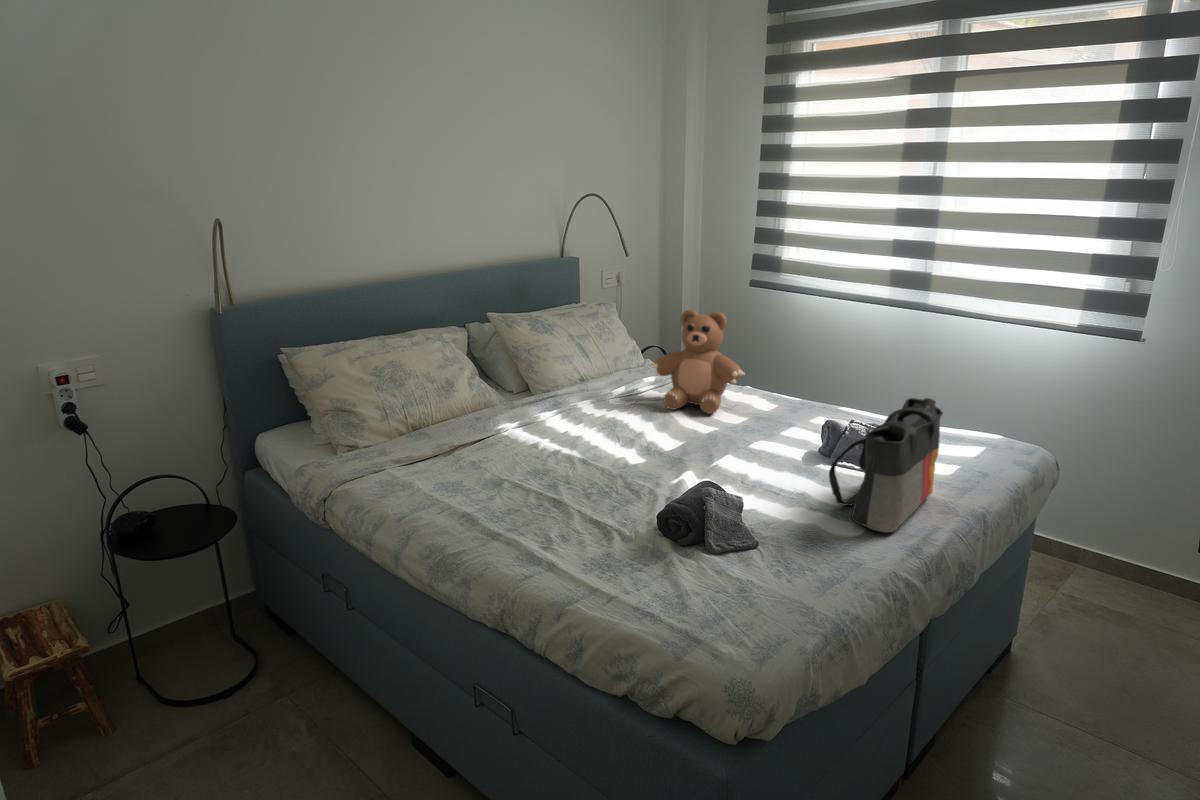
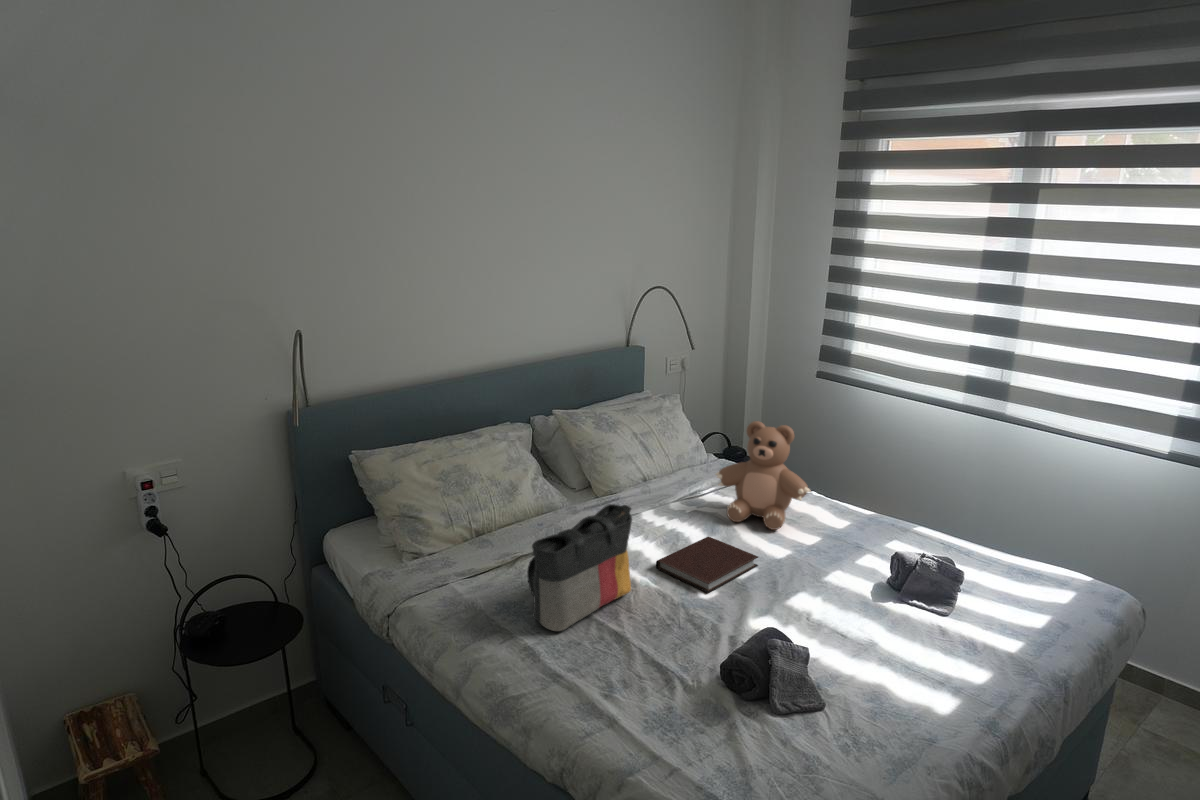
tote bag: present [829,398,943,532] -> present [527,504,632,631]
notebook: none [594,420,695,465] -> present [656,537,758,593]

